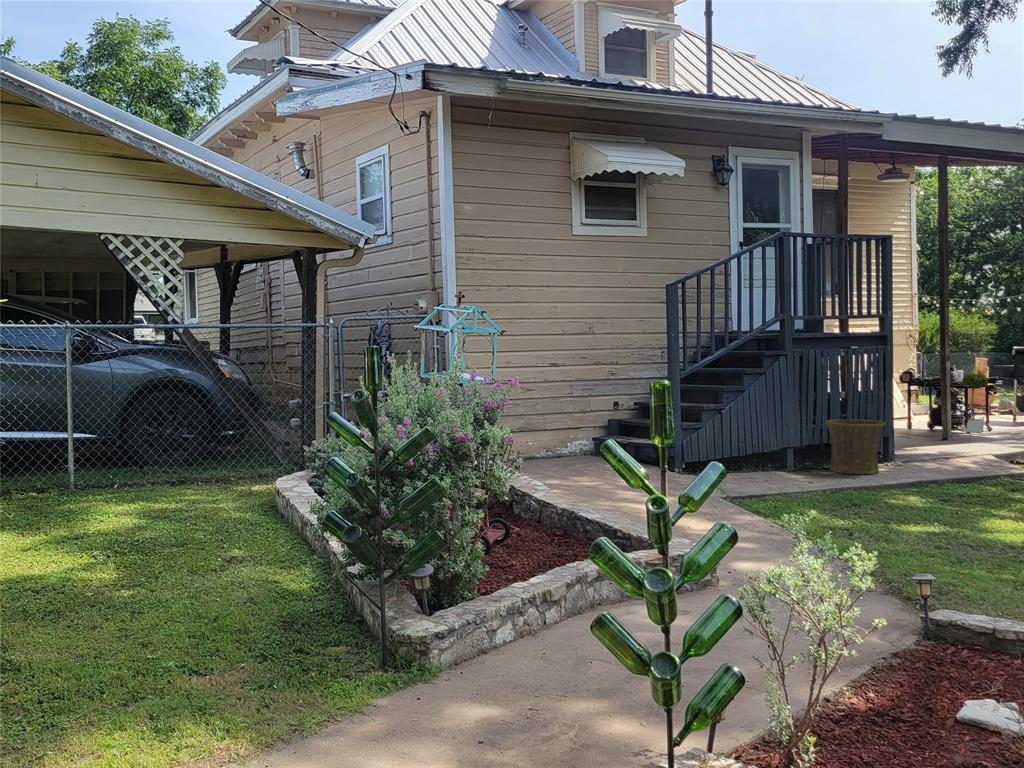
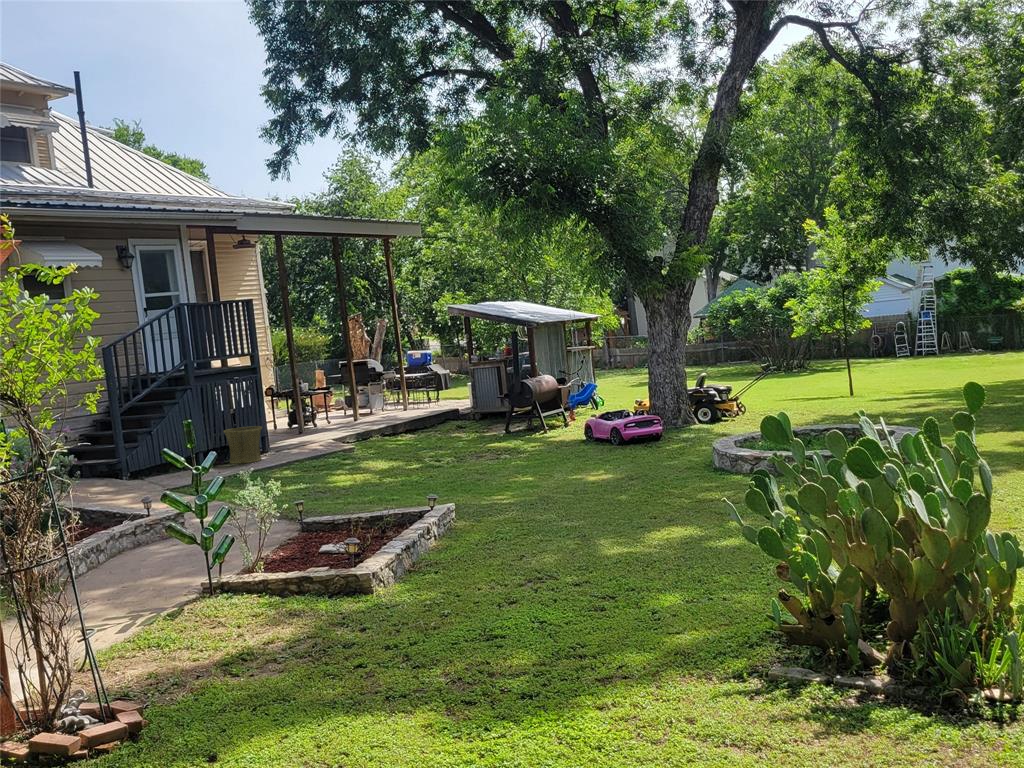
potted tree: present [962,372,989,433] -> none [307,384,324,426]

